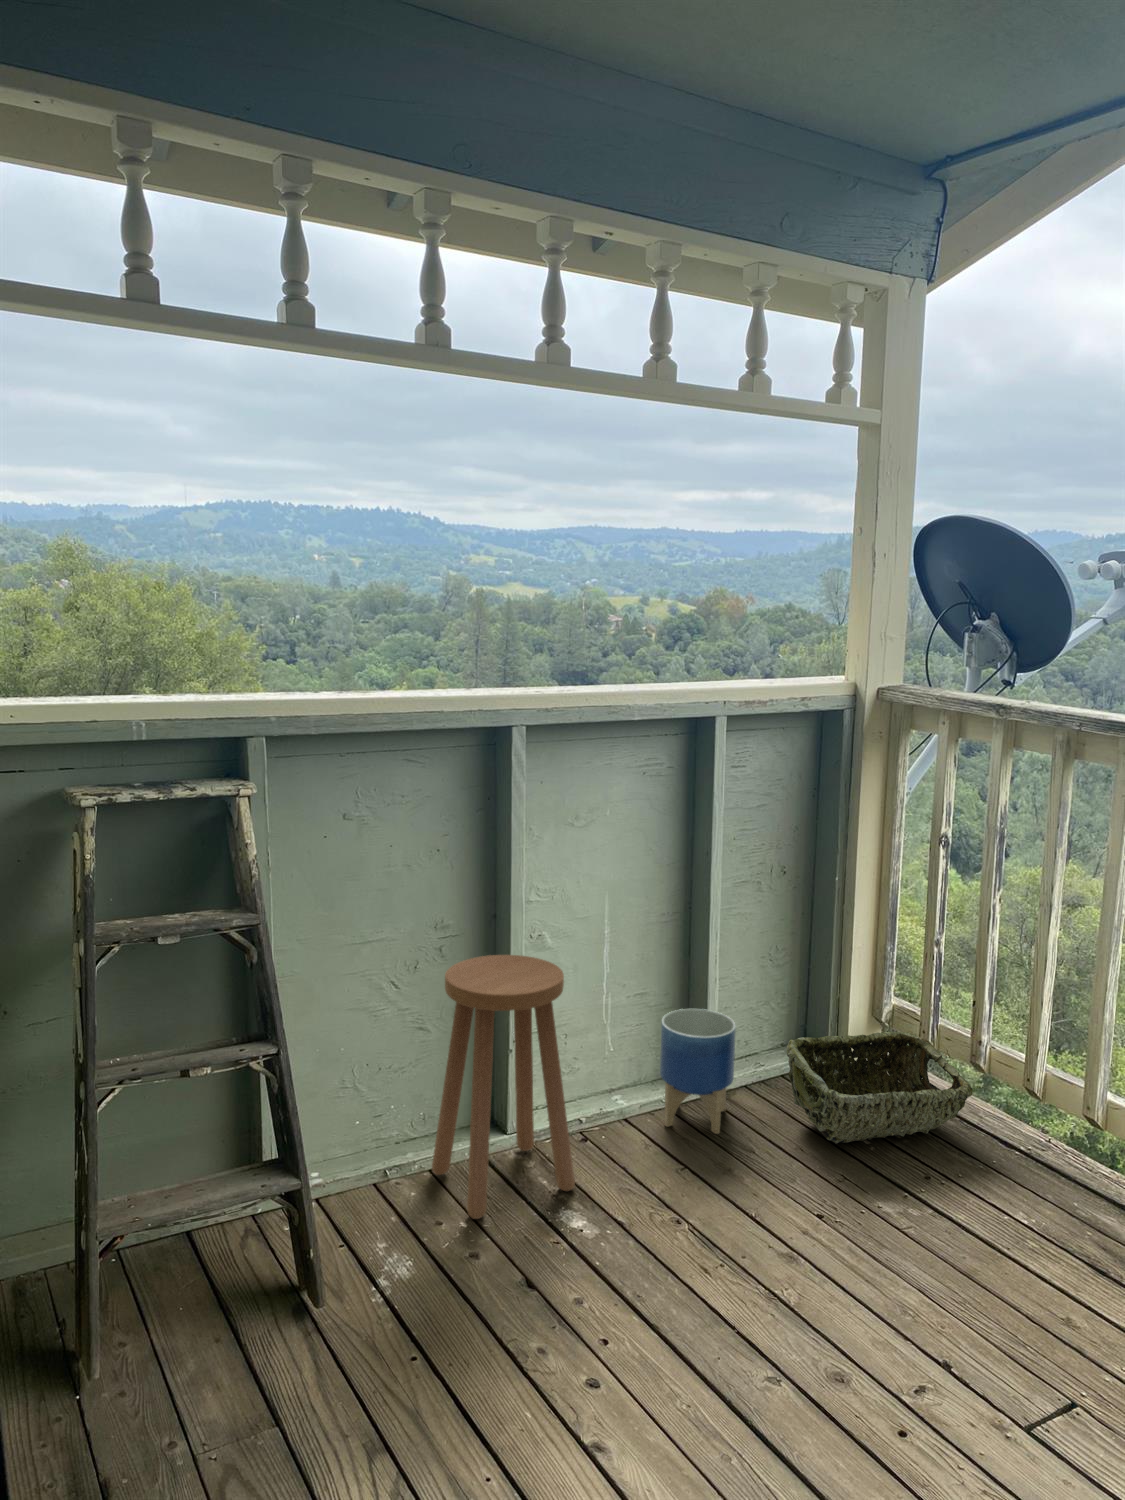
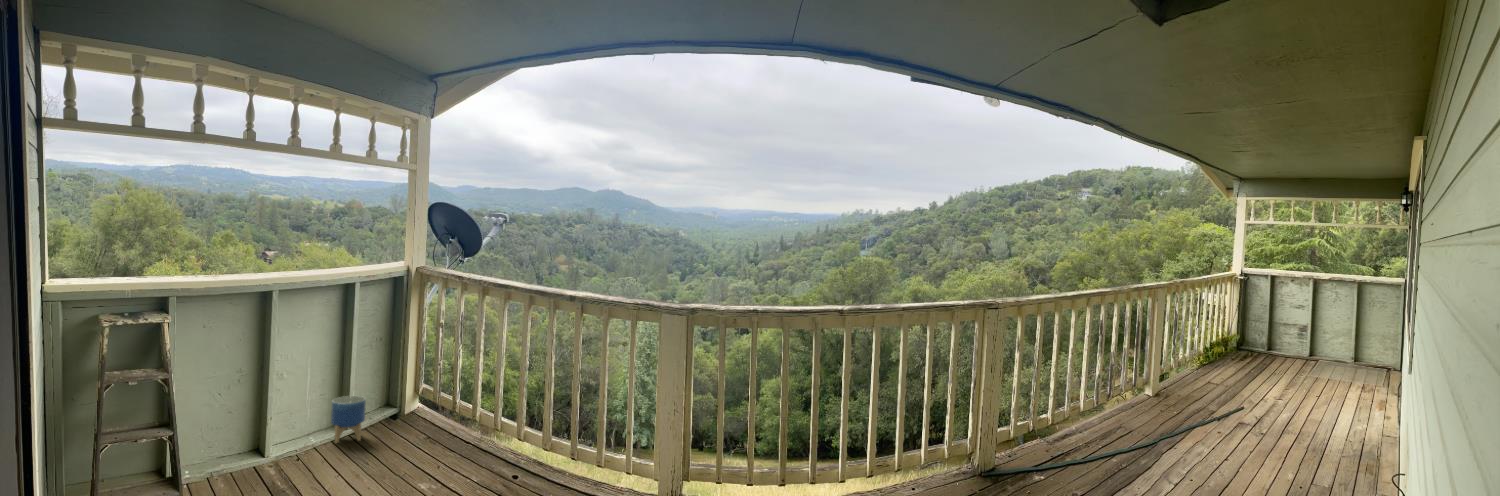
stool: present [432,955,575,1219] -> none [235,379,308,480]
woven basket: present [786,1032,973,1144] -> none [386,392,457,433]

